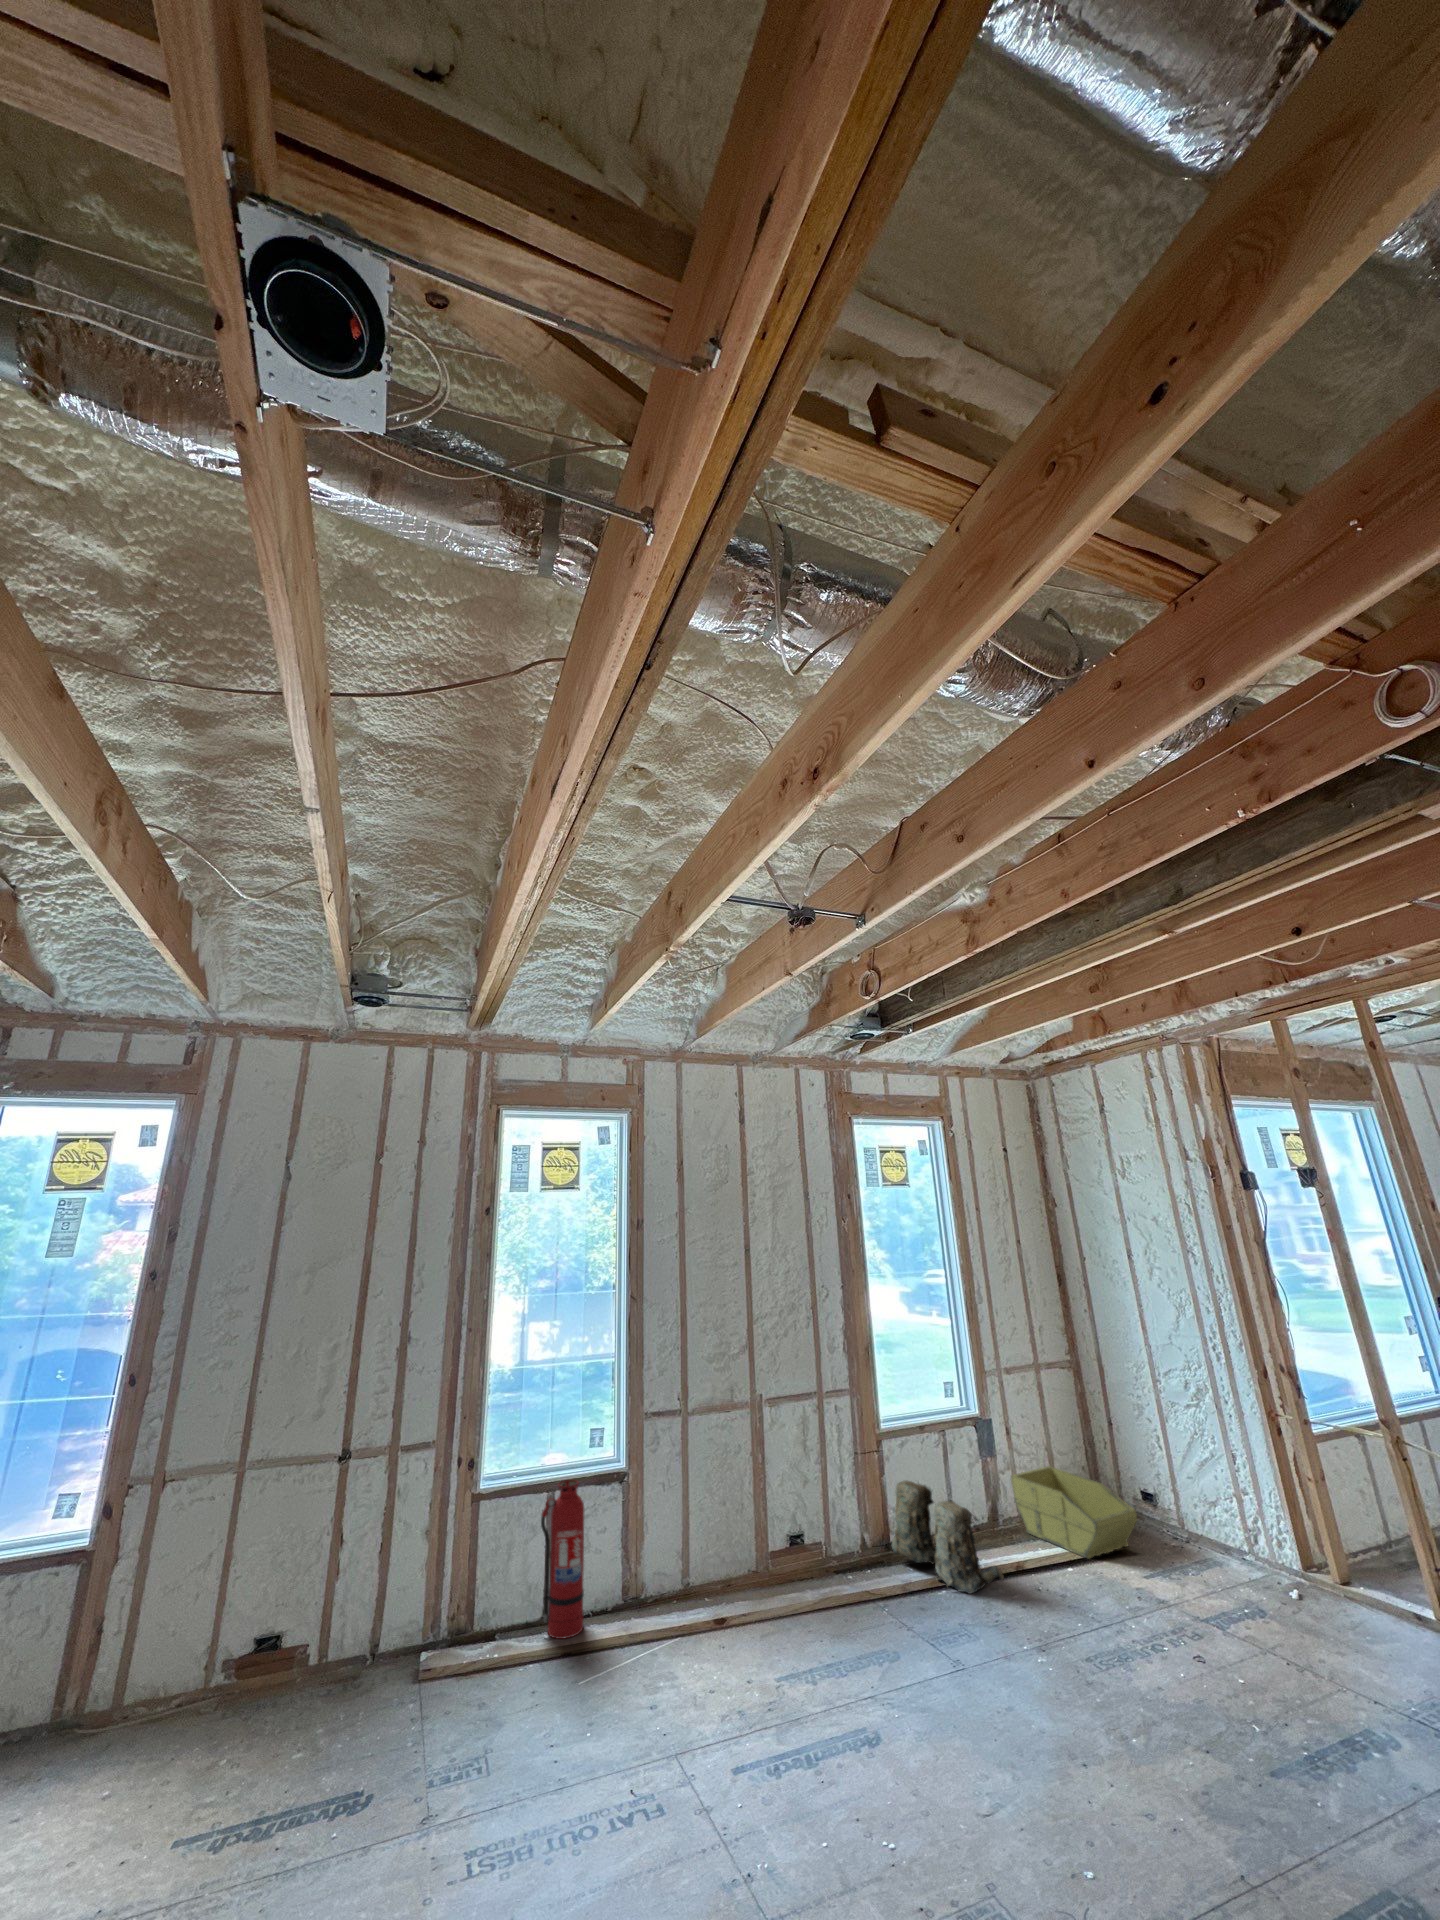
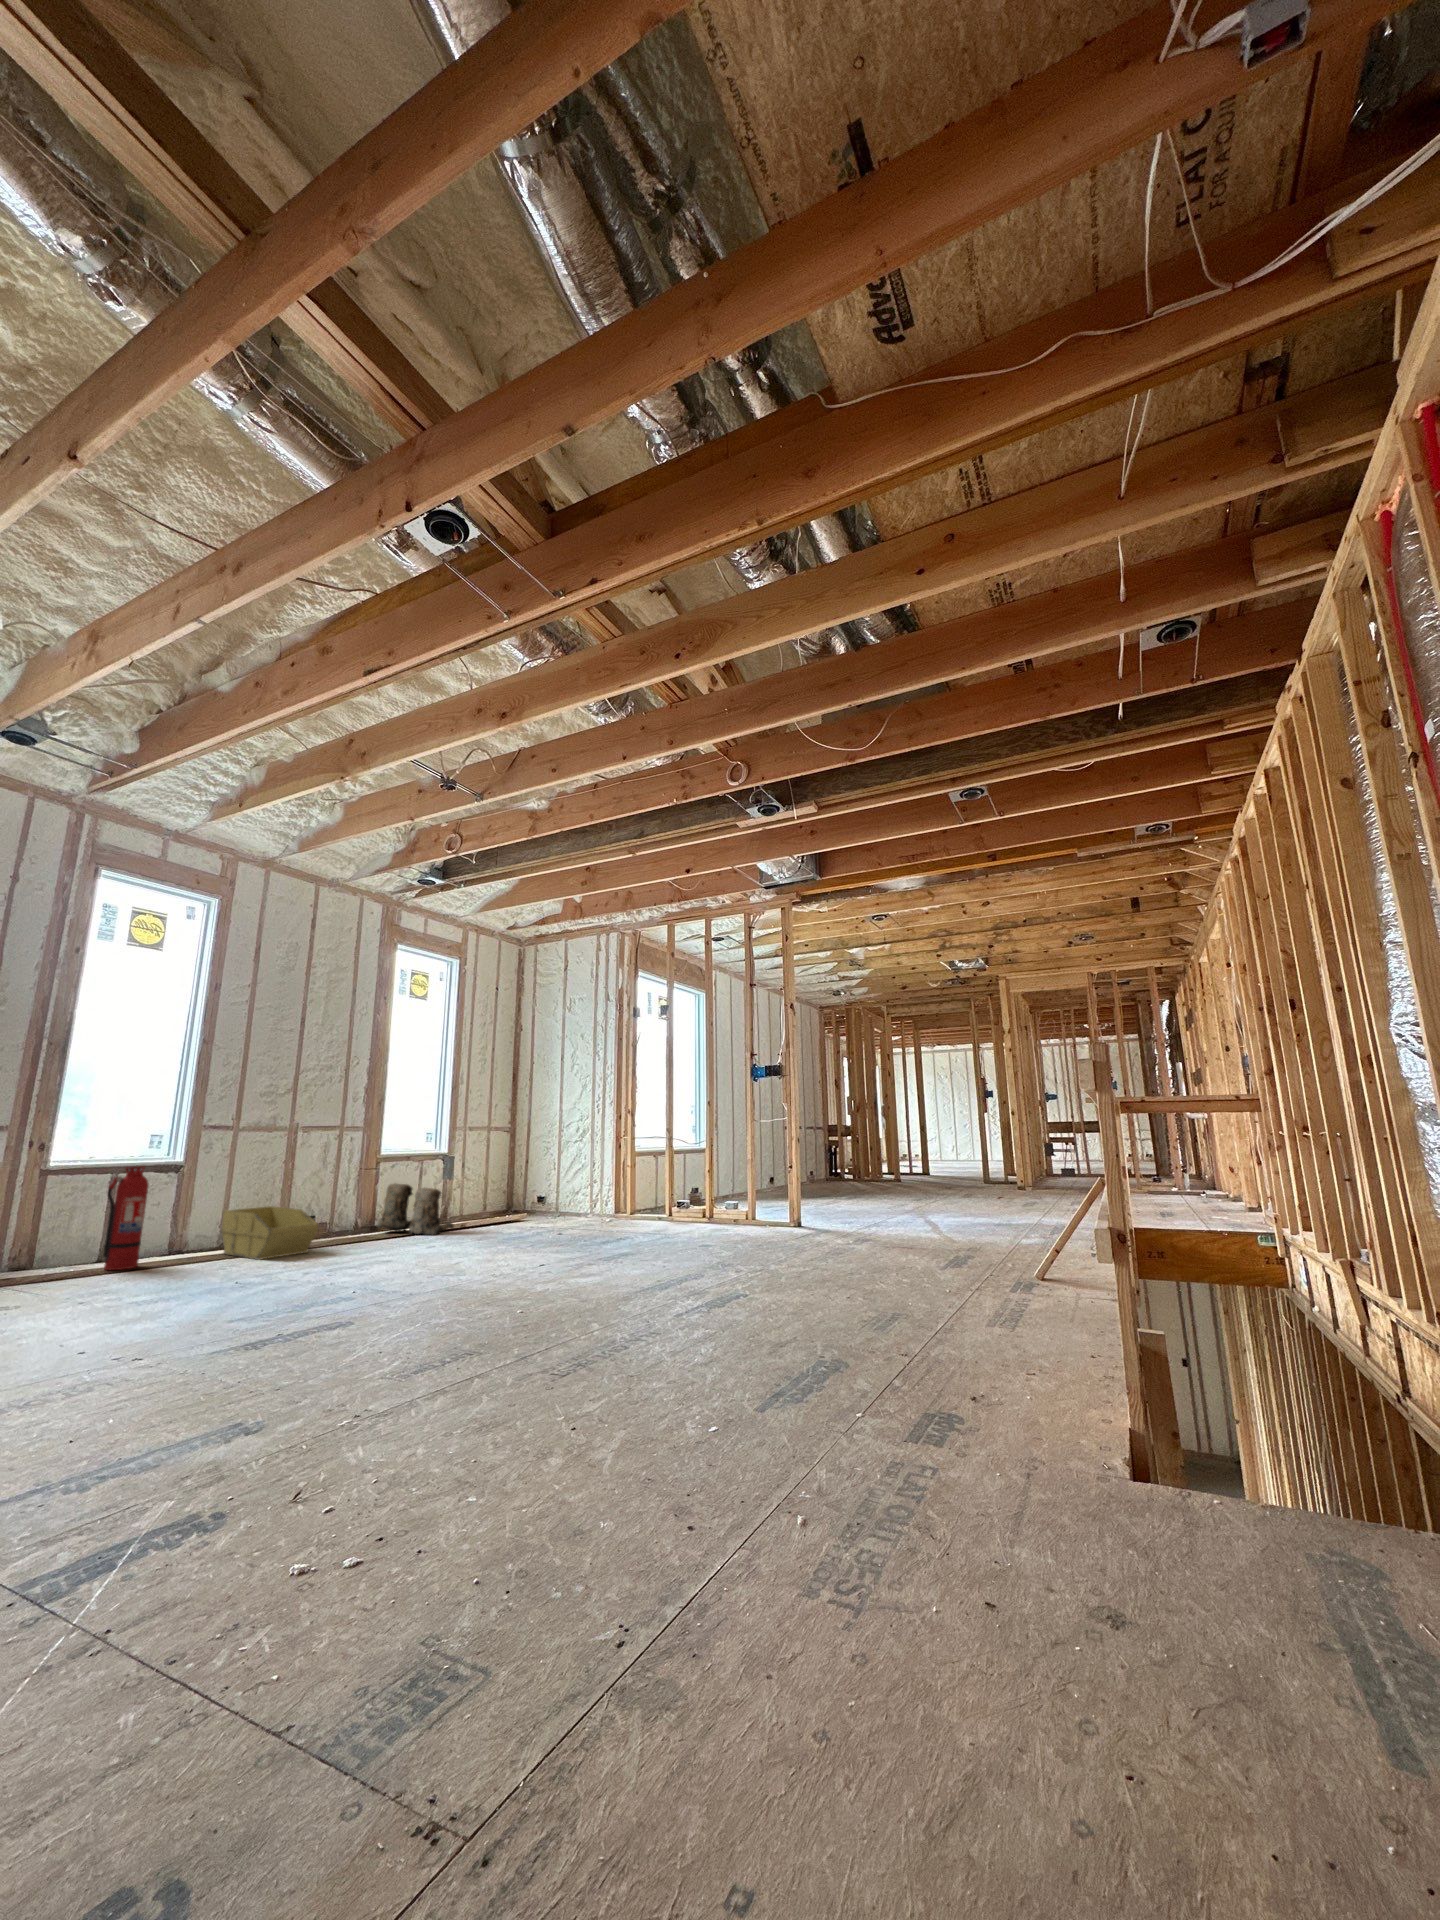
storage bin: present [1011,1466,1137,1559] -> present [221,1206,318,1260]

